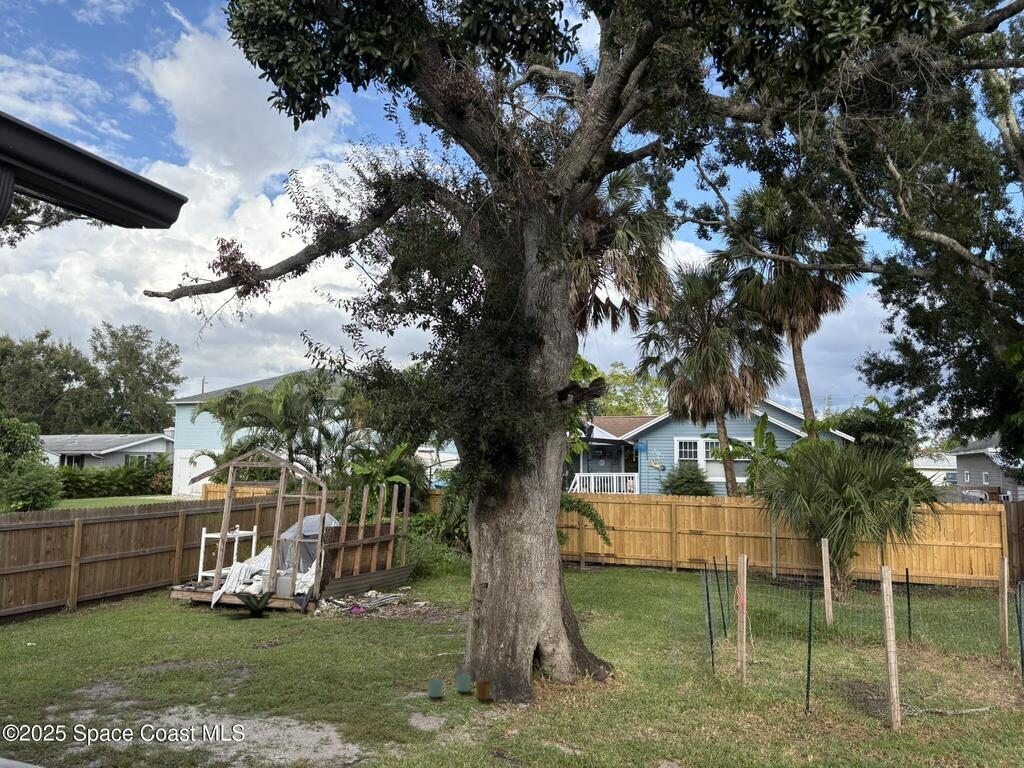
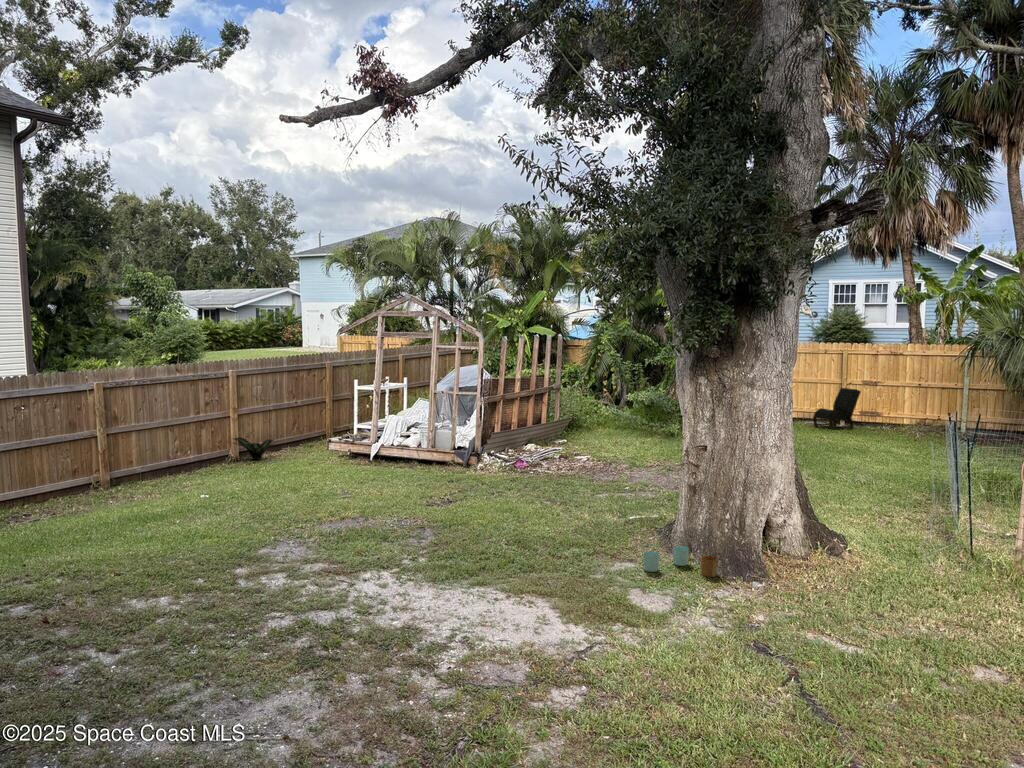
lounge chair: none [650,537,690,576] -> present [813,388,861,430]
potted plant: present [232,592,276,617] -> present [234,437,274,460]

